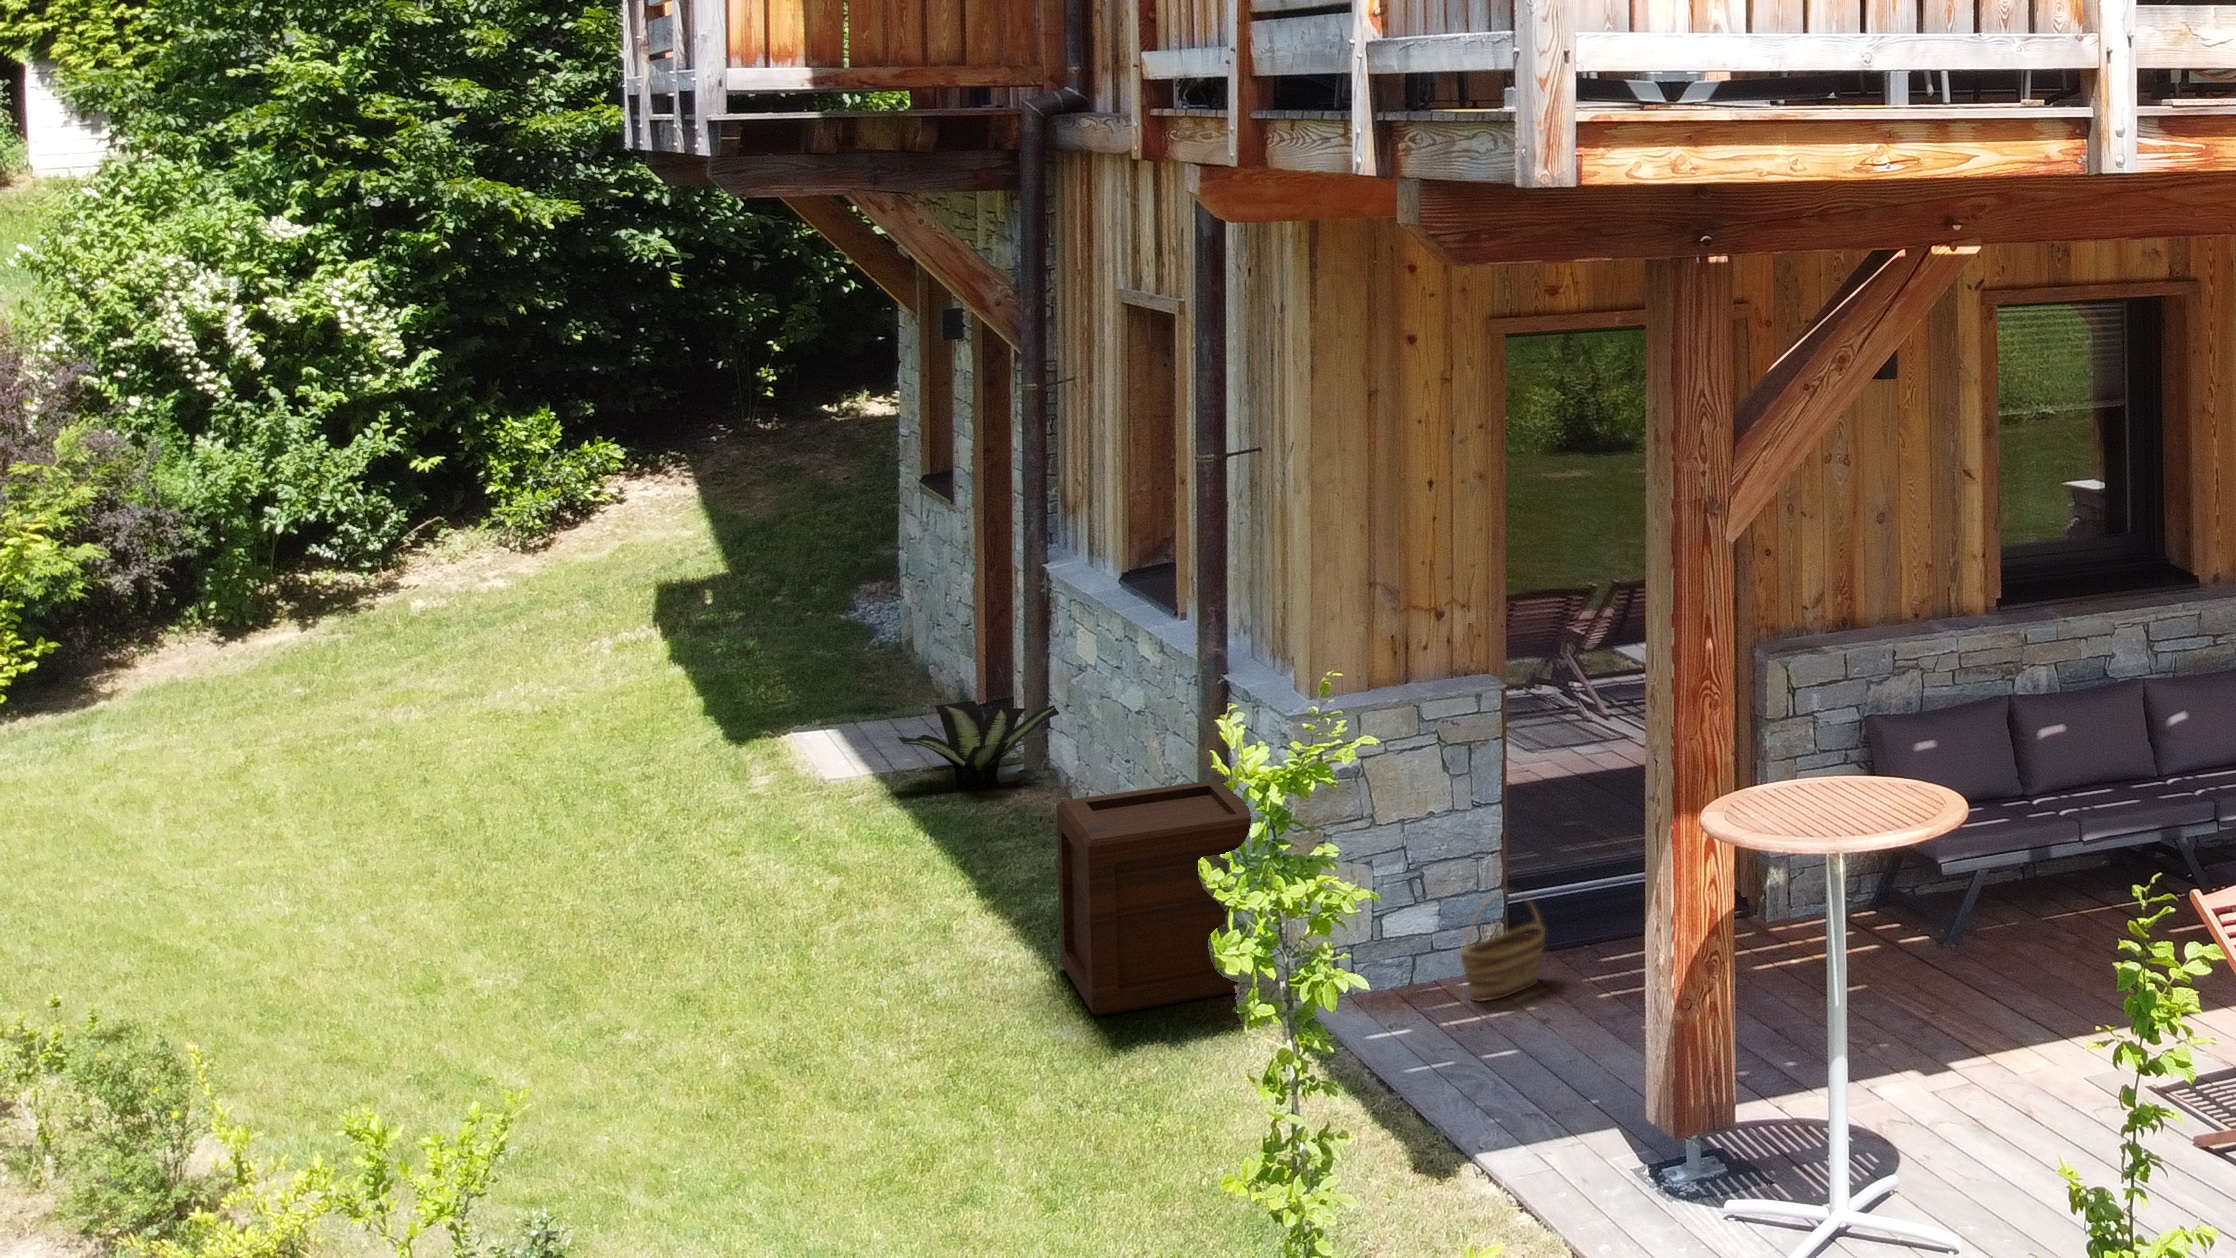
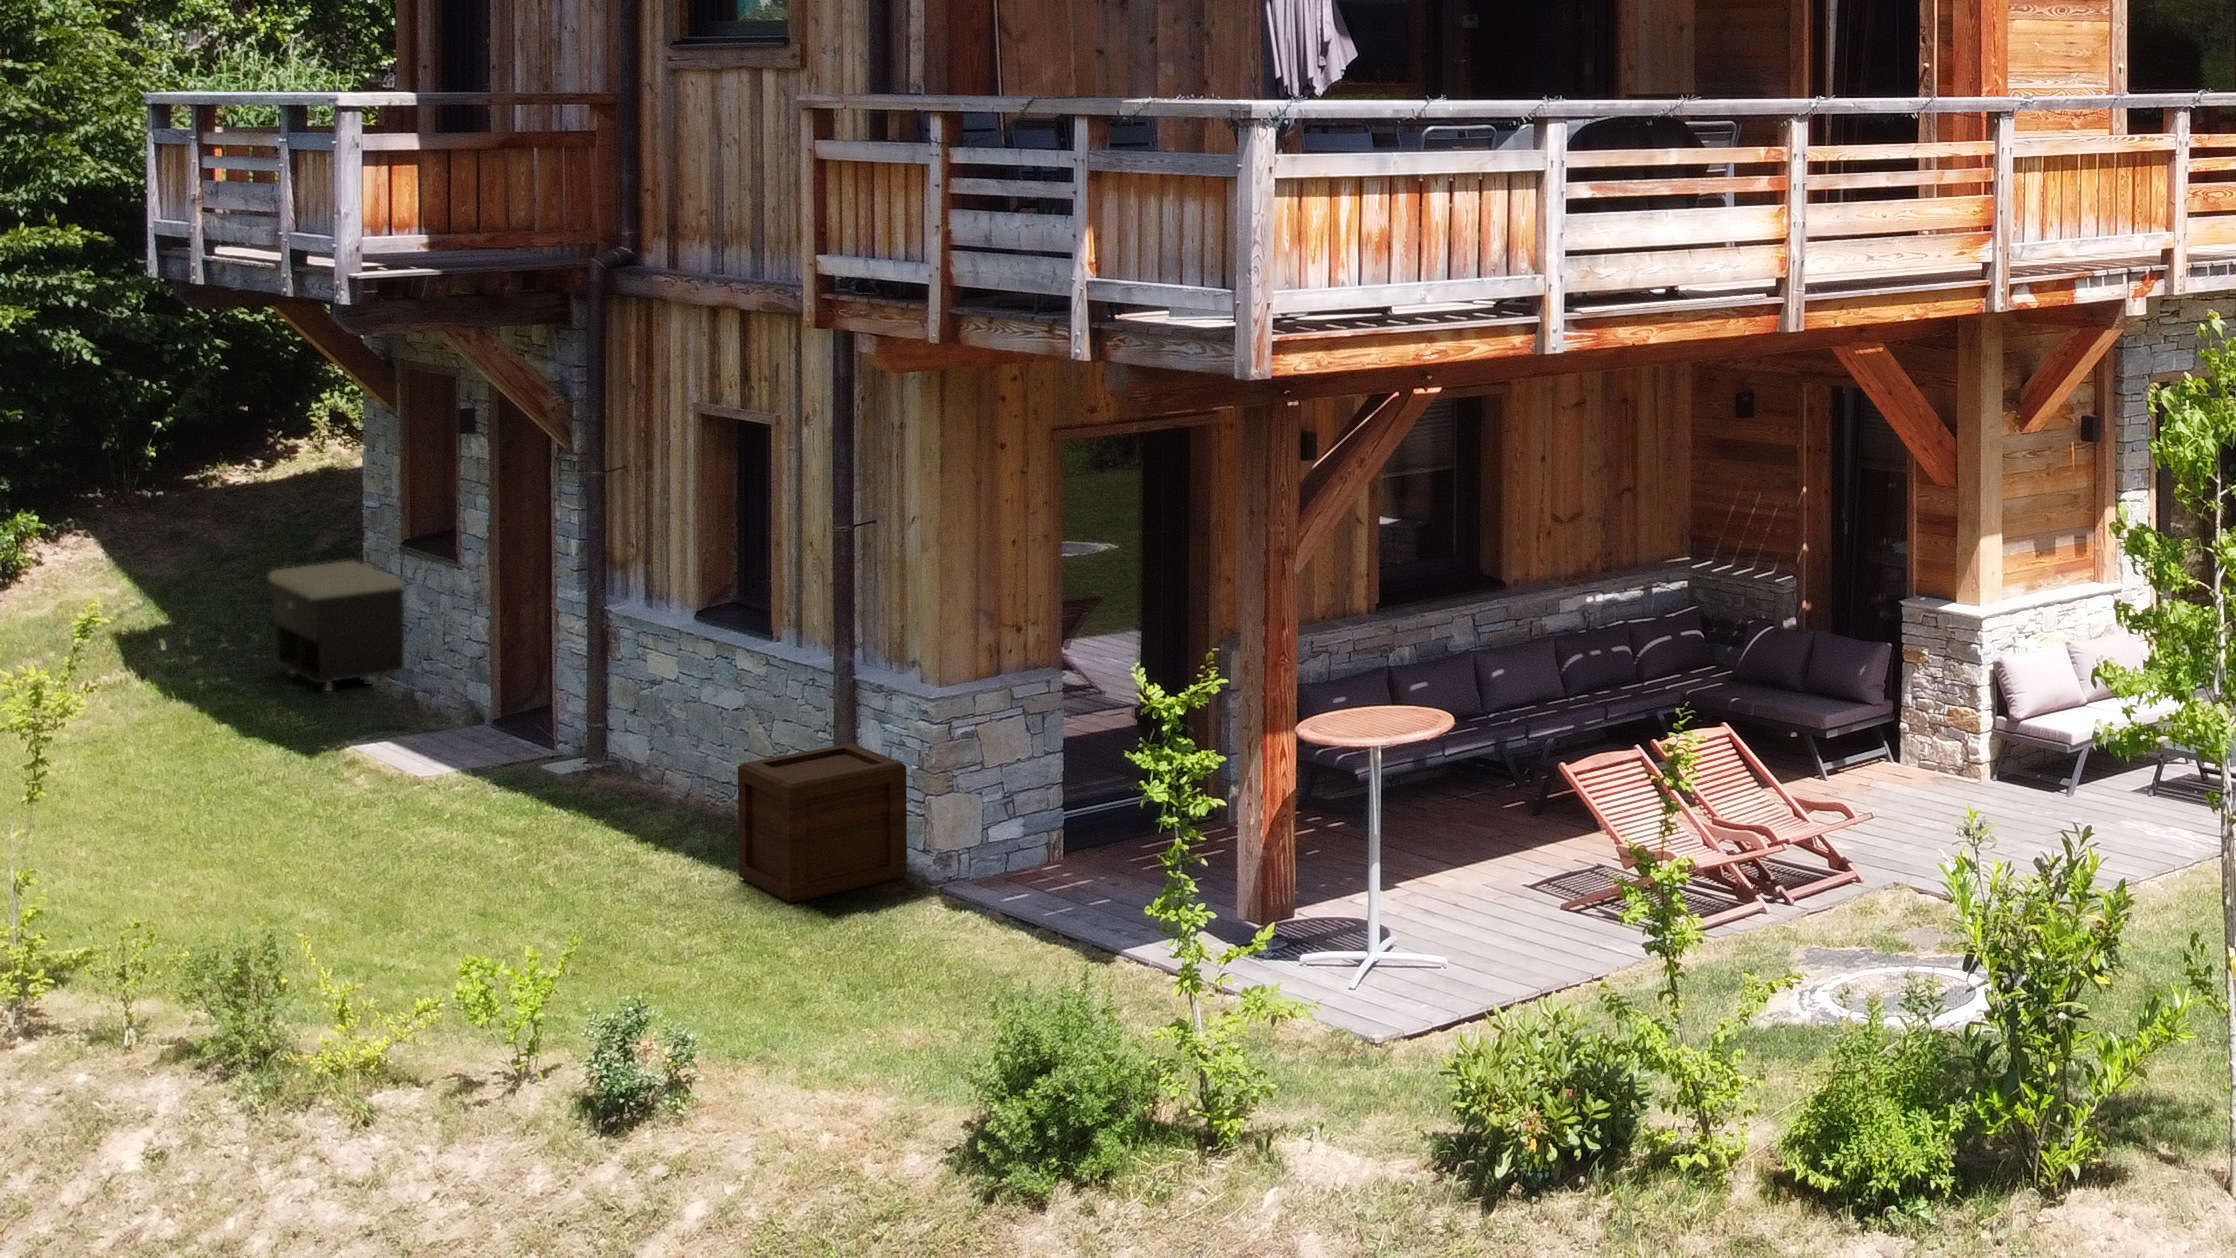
storage bench: none [793,500,920,657] -> present [269,561,404,691]
potted plant: present [897,701,1059,791] -> none [496,709,630,778]
basket: present [1461,891,1545,1001] -> none [1048,801,1099,875]

